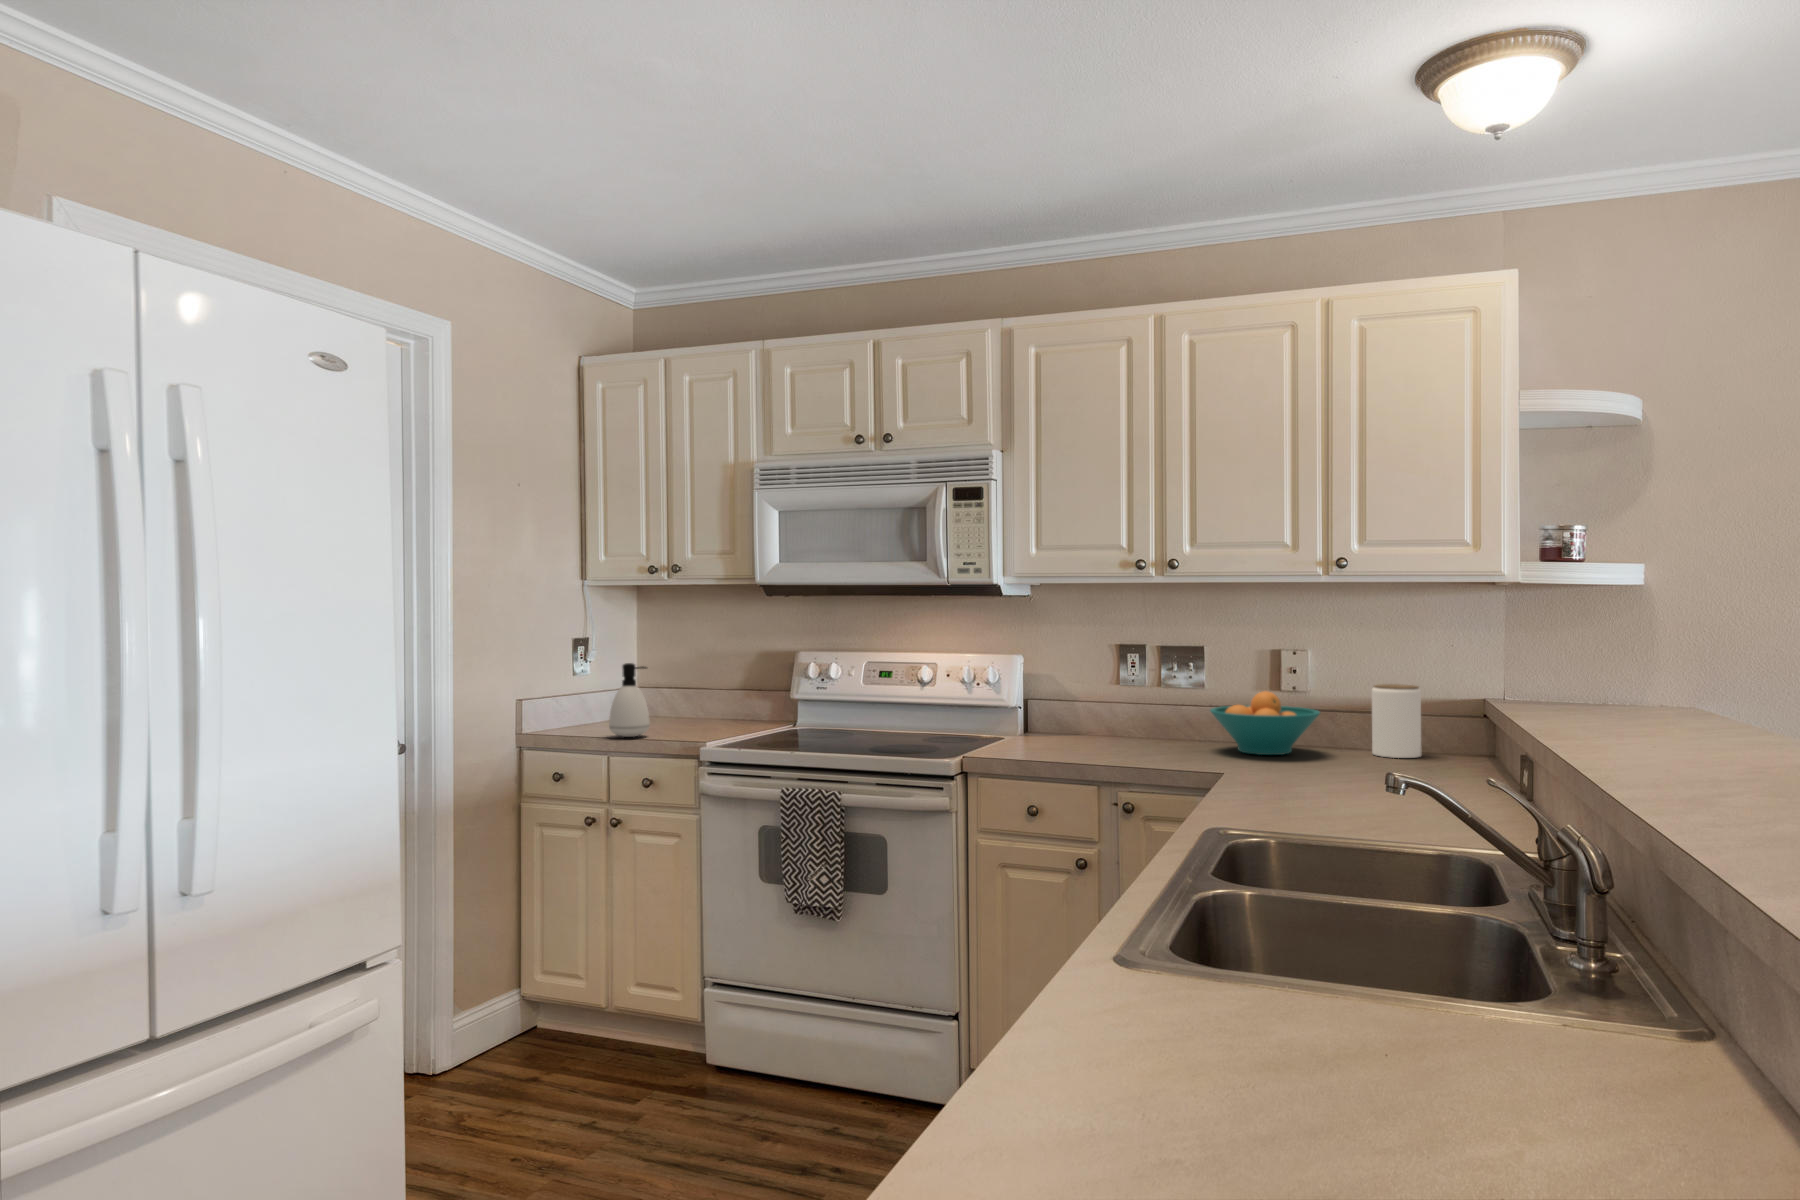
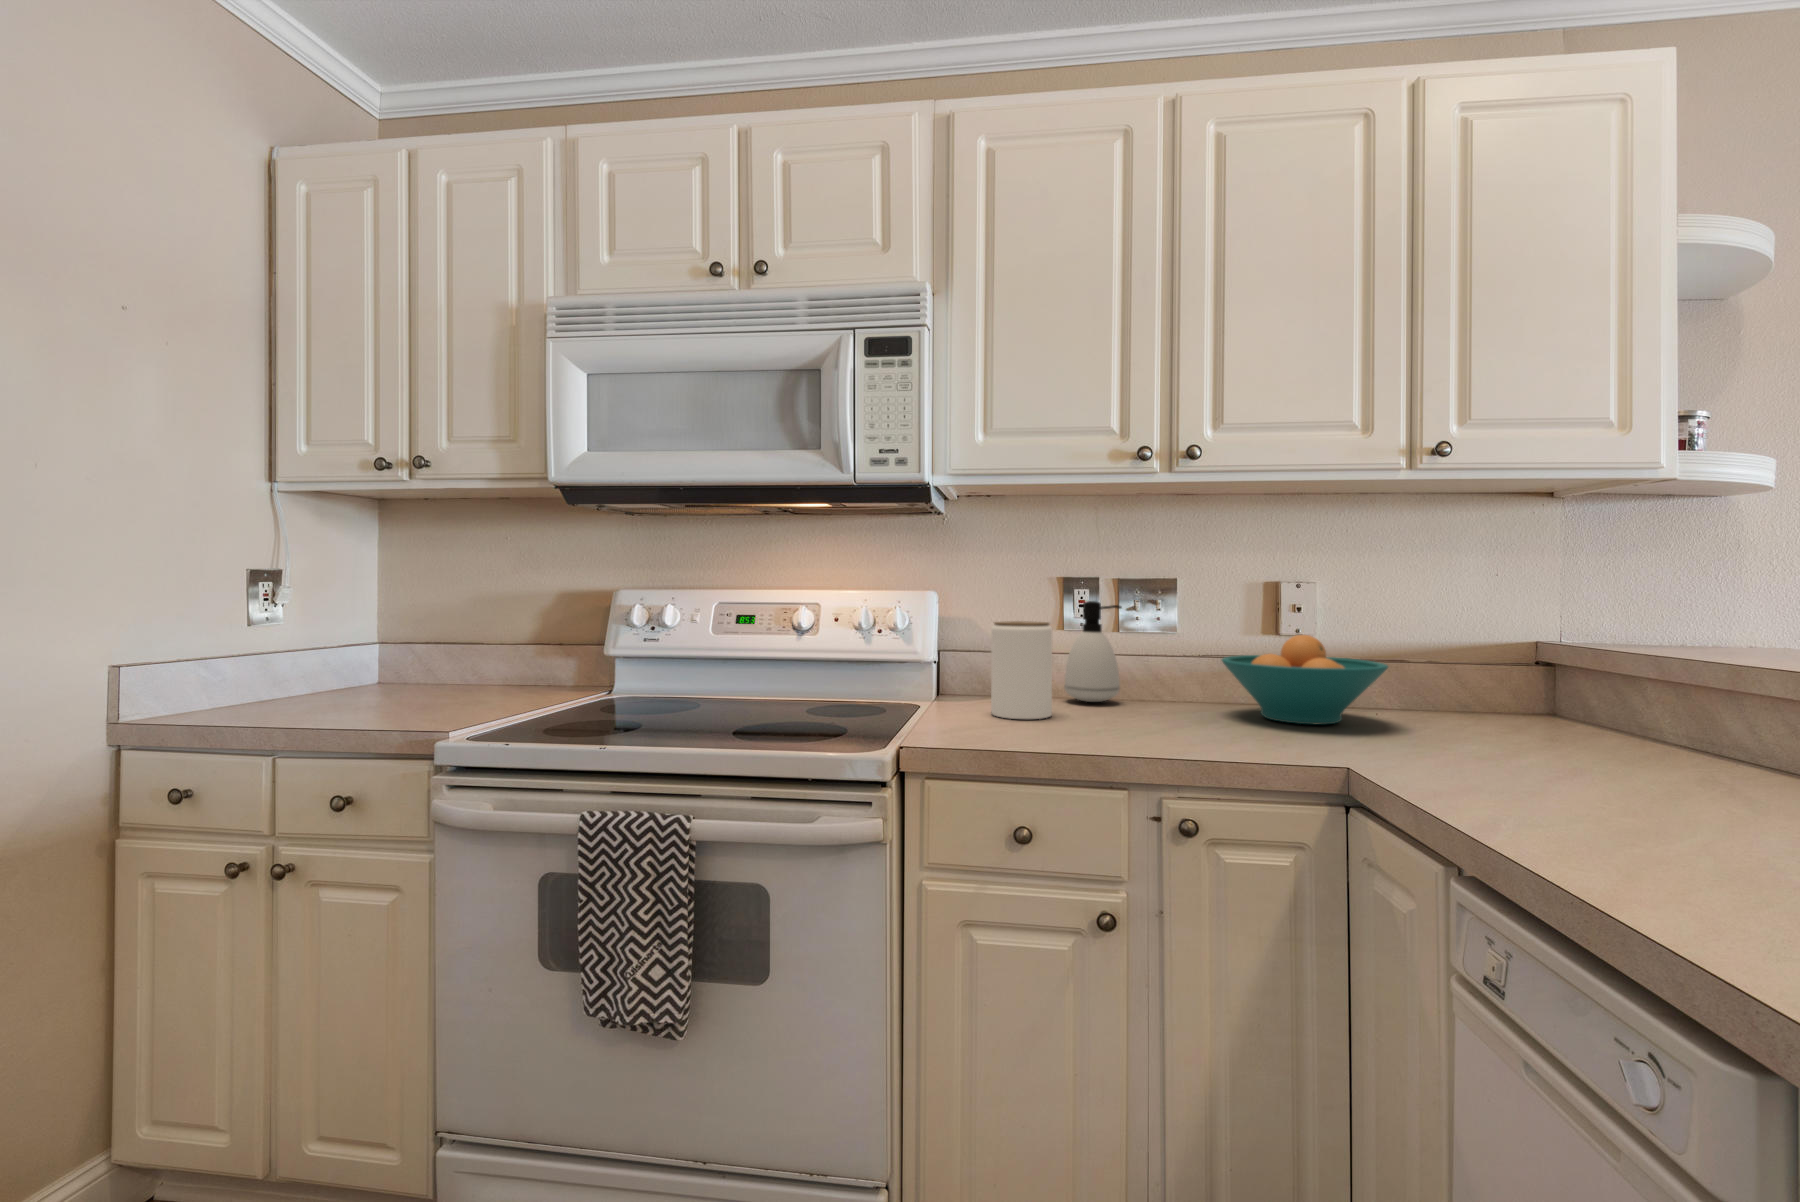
soap dispenser: present [609,663,650,737] -> present [1064,601,1122,702]
jar: present [1372,684,1421,758] -> present [991,621,1052,719]

